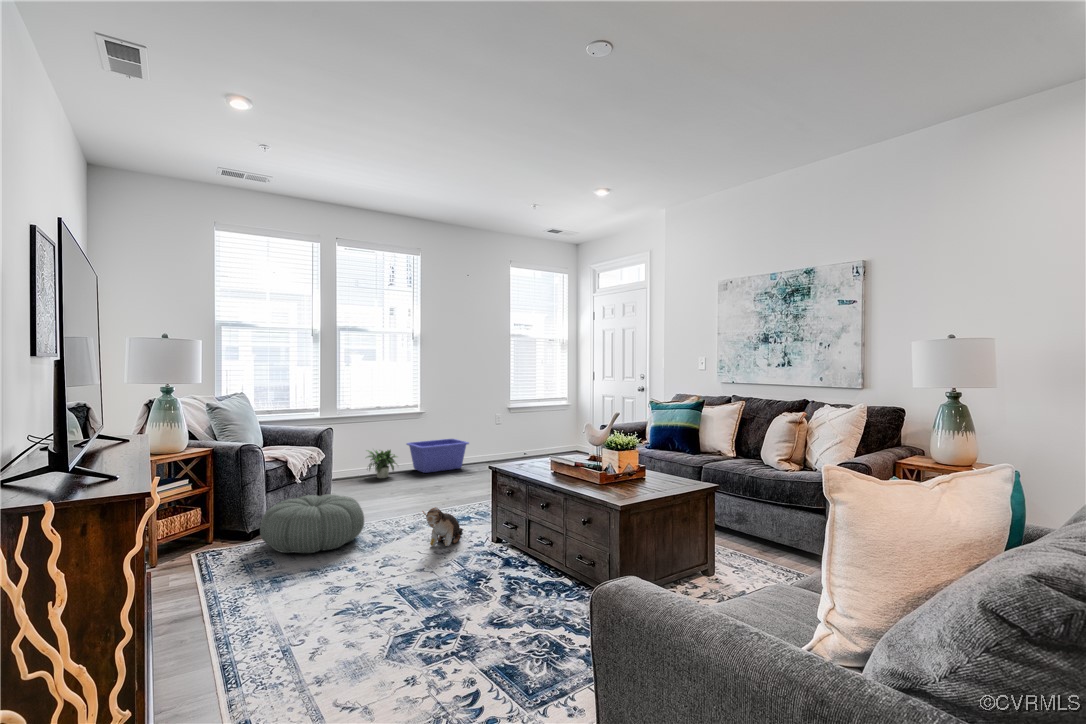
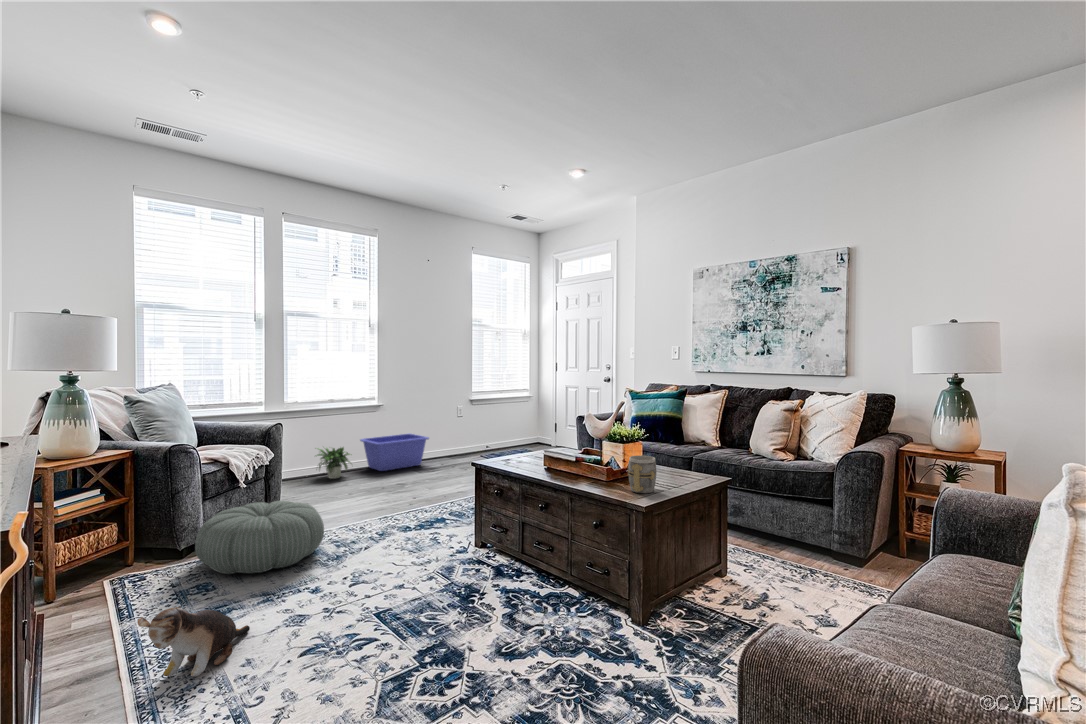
mug: none [616,462,643,495] -> present [628,456,656,493]
plush toy: present [422,507,463,546] -> present [138,607,250,677]

